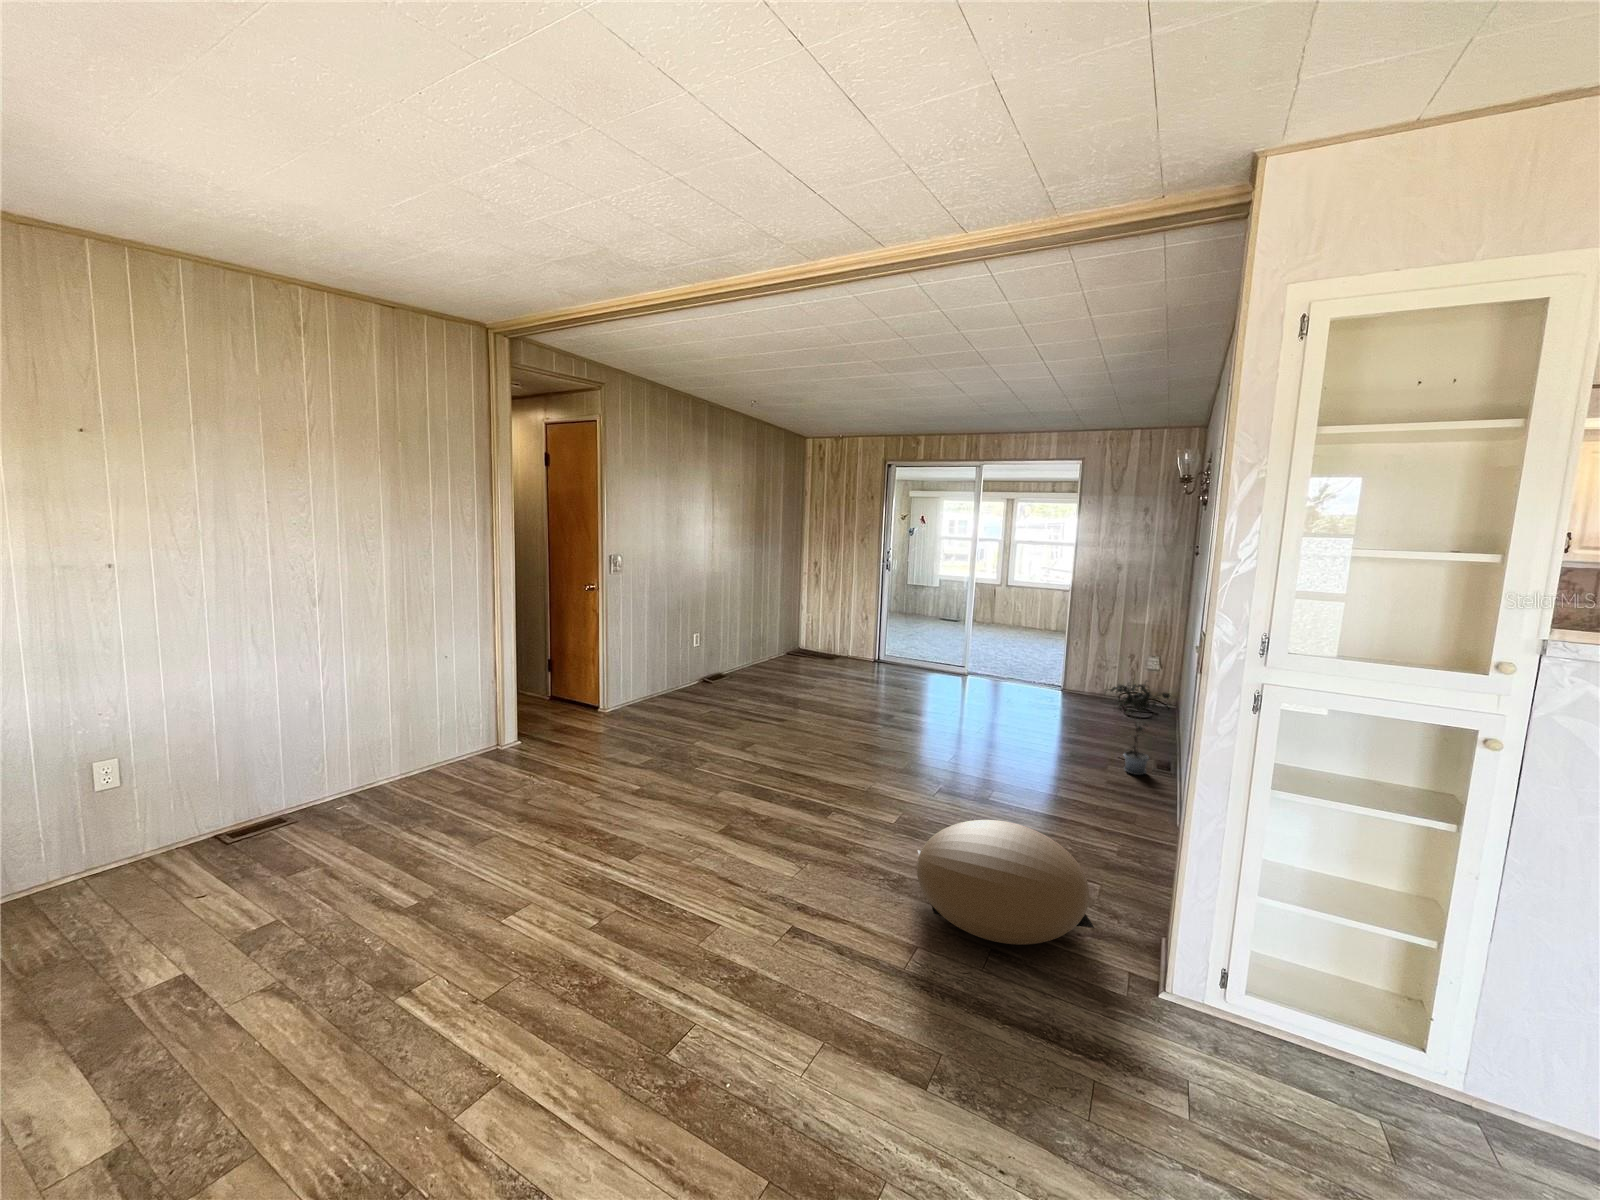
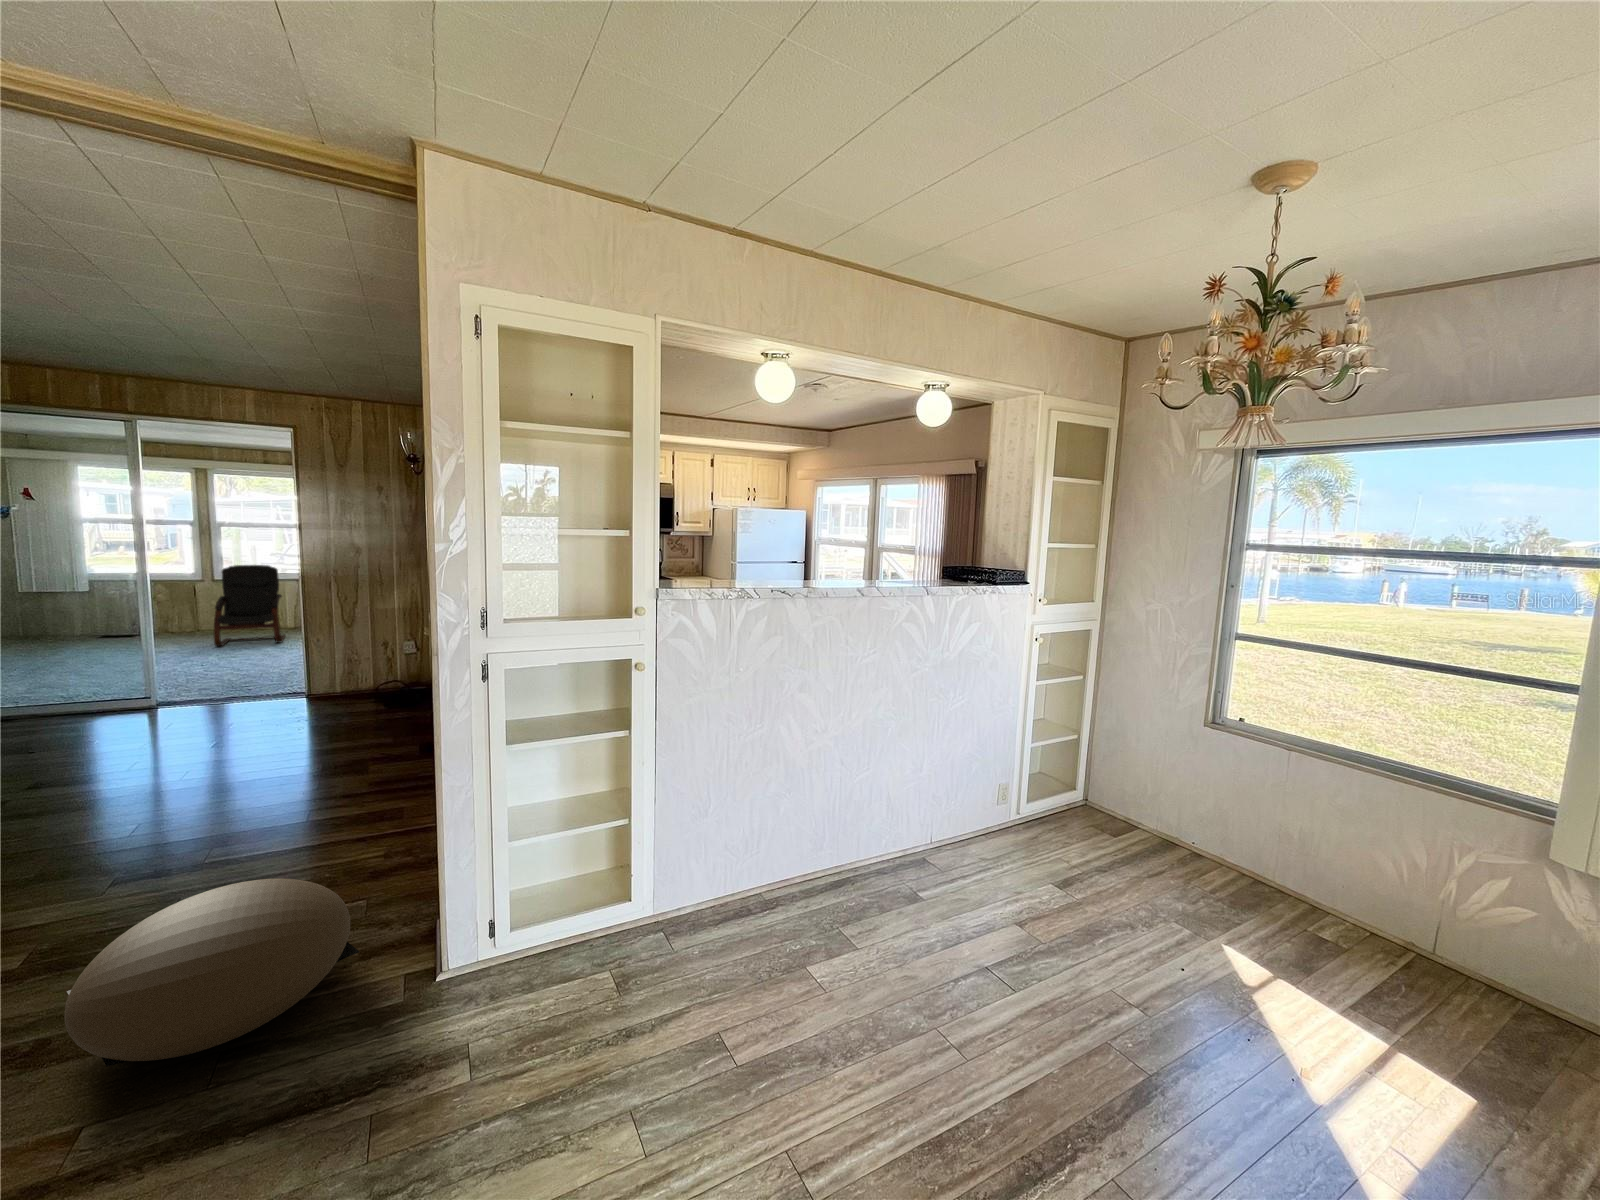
armchair: none [1003,576,1051,641] -> present [214,565,285,646]
potted plant: present [1105,684,1171,775] -> none [352,667,433,768]

